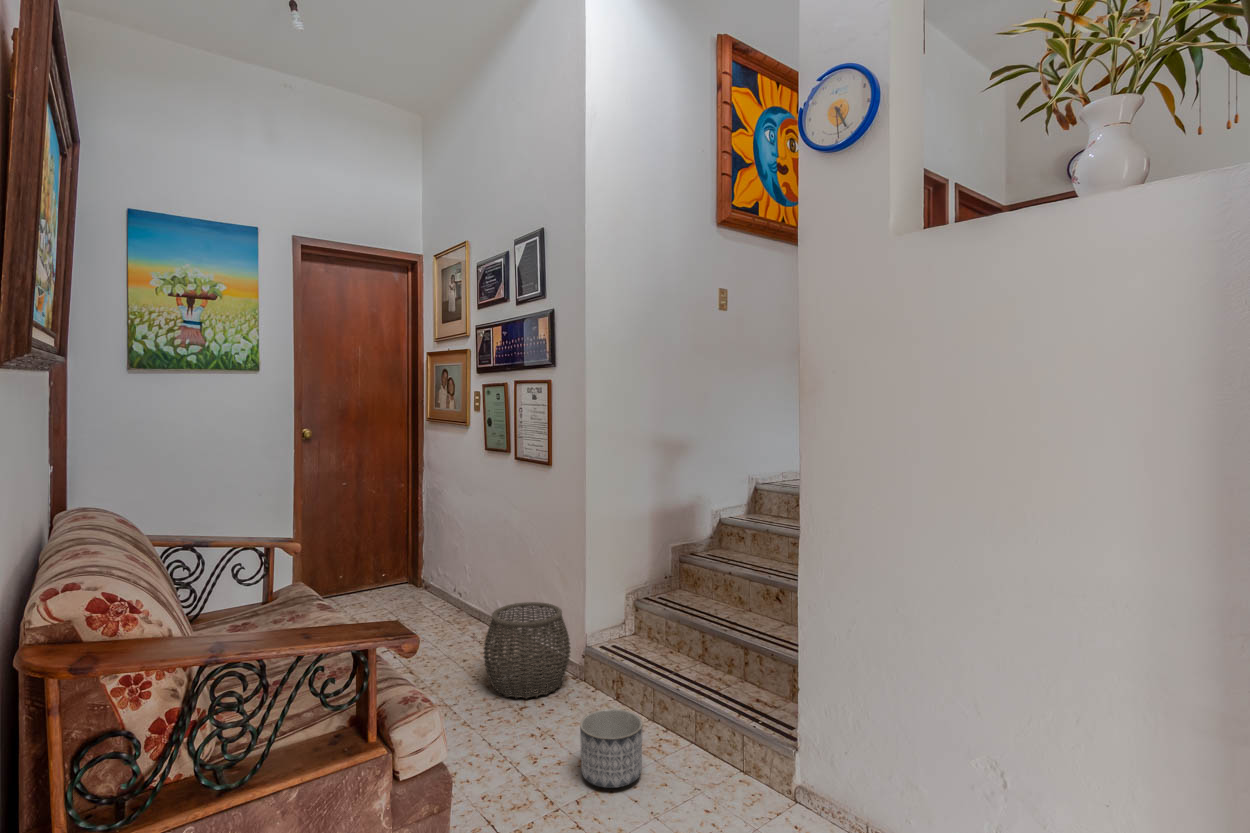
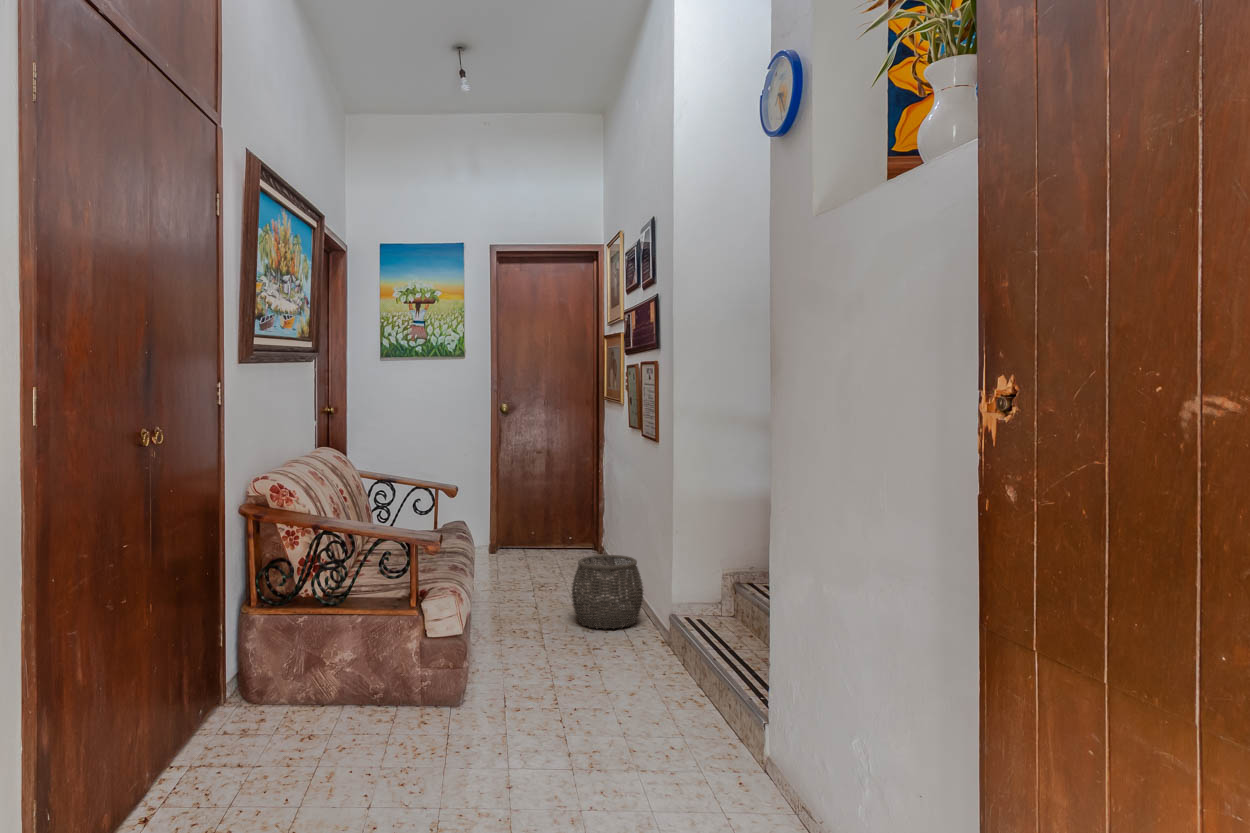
planter: present [580,709,643,788] -> none [584,628,633,681]

